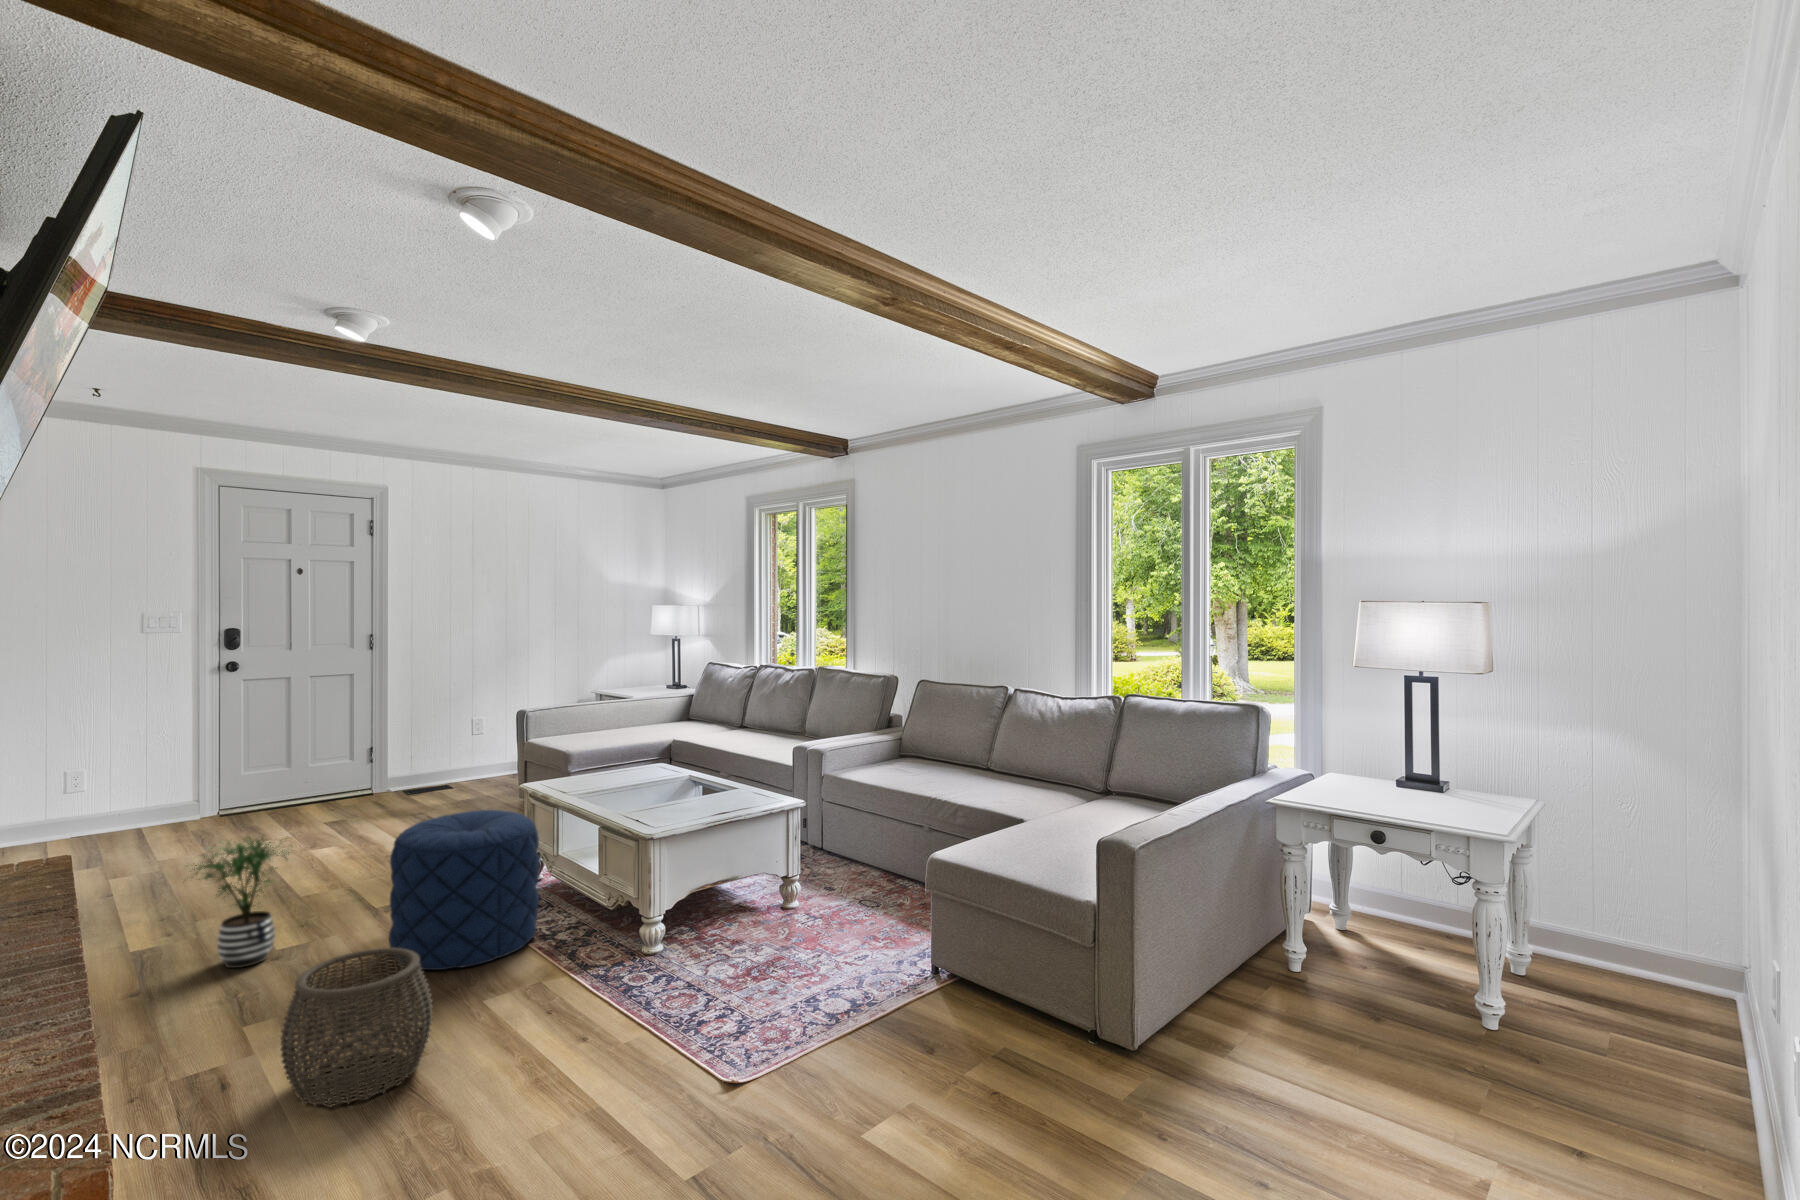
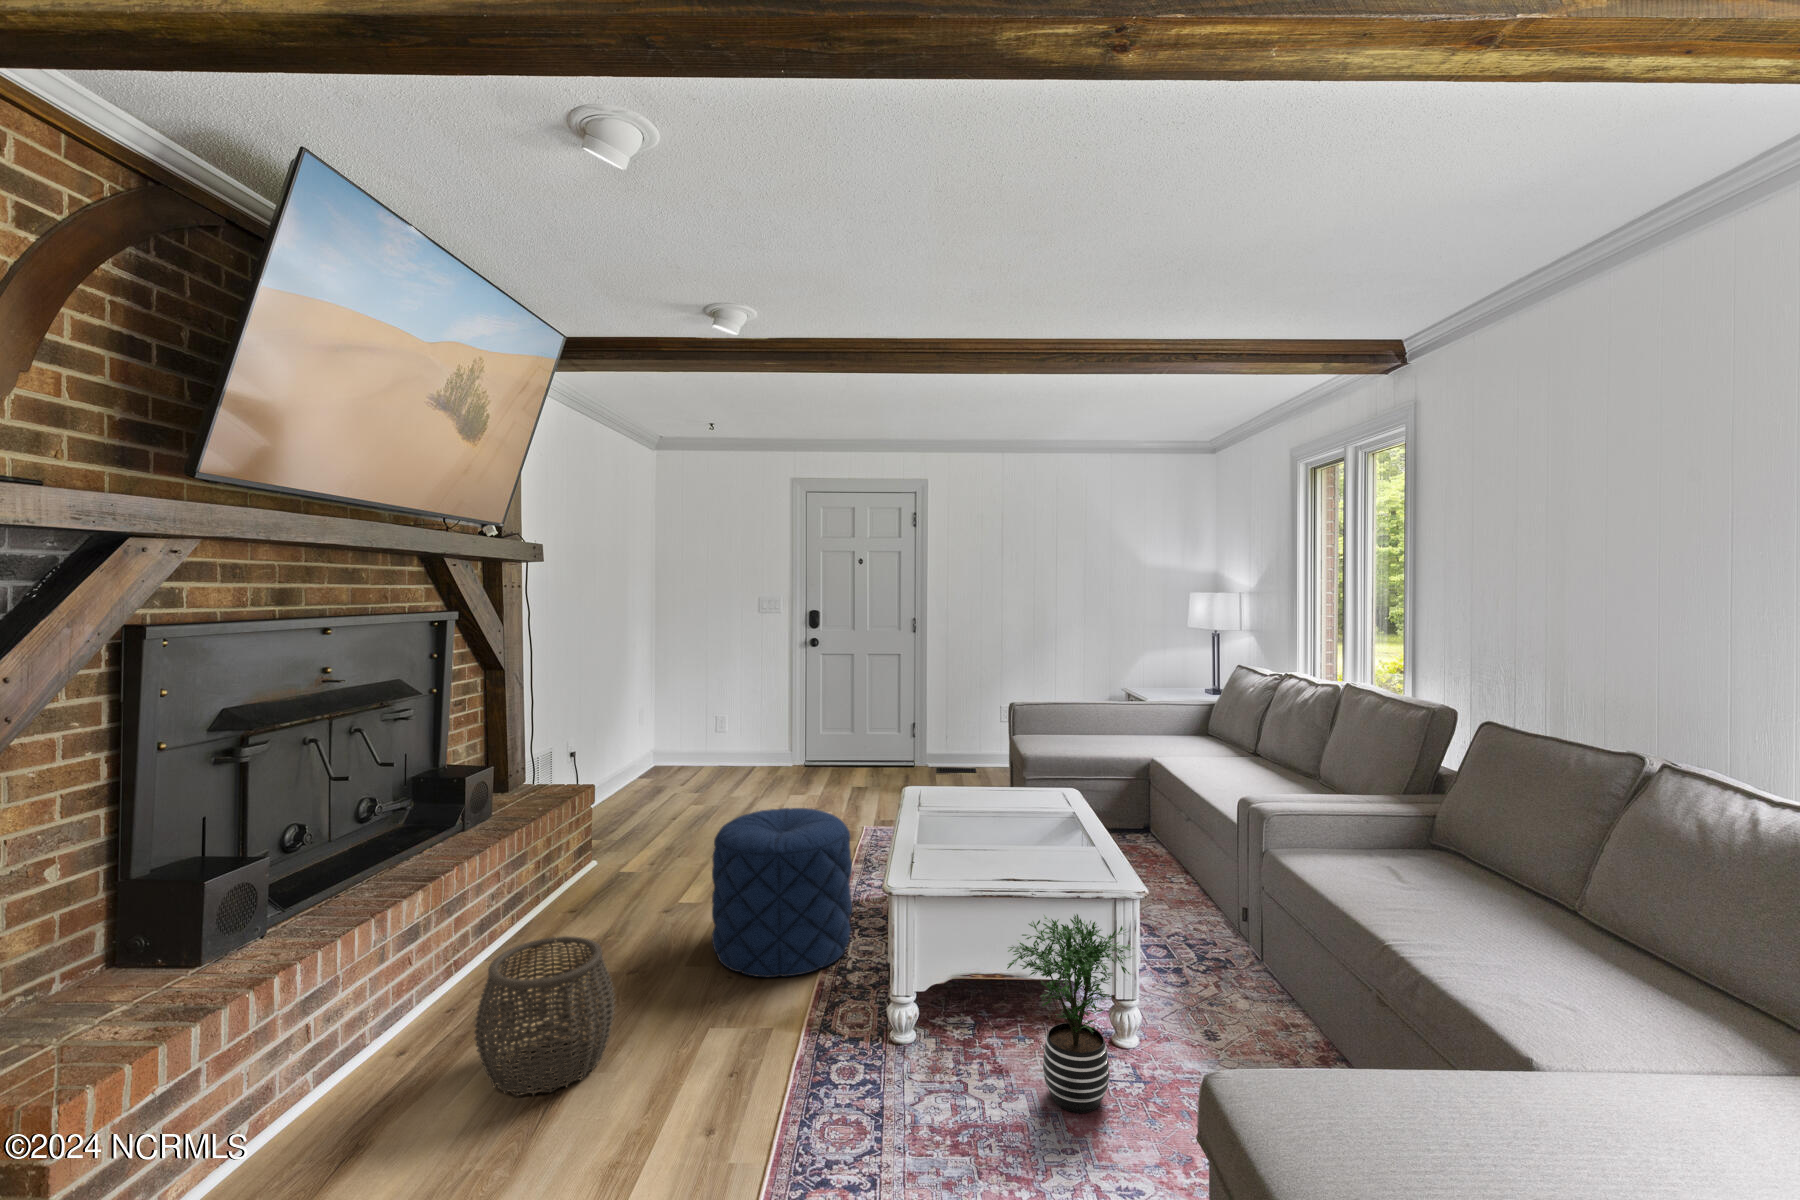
potted plant: present [184,837,292,968] -> present [1007,914,1135,1113]

